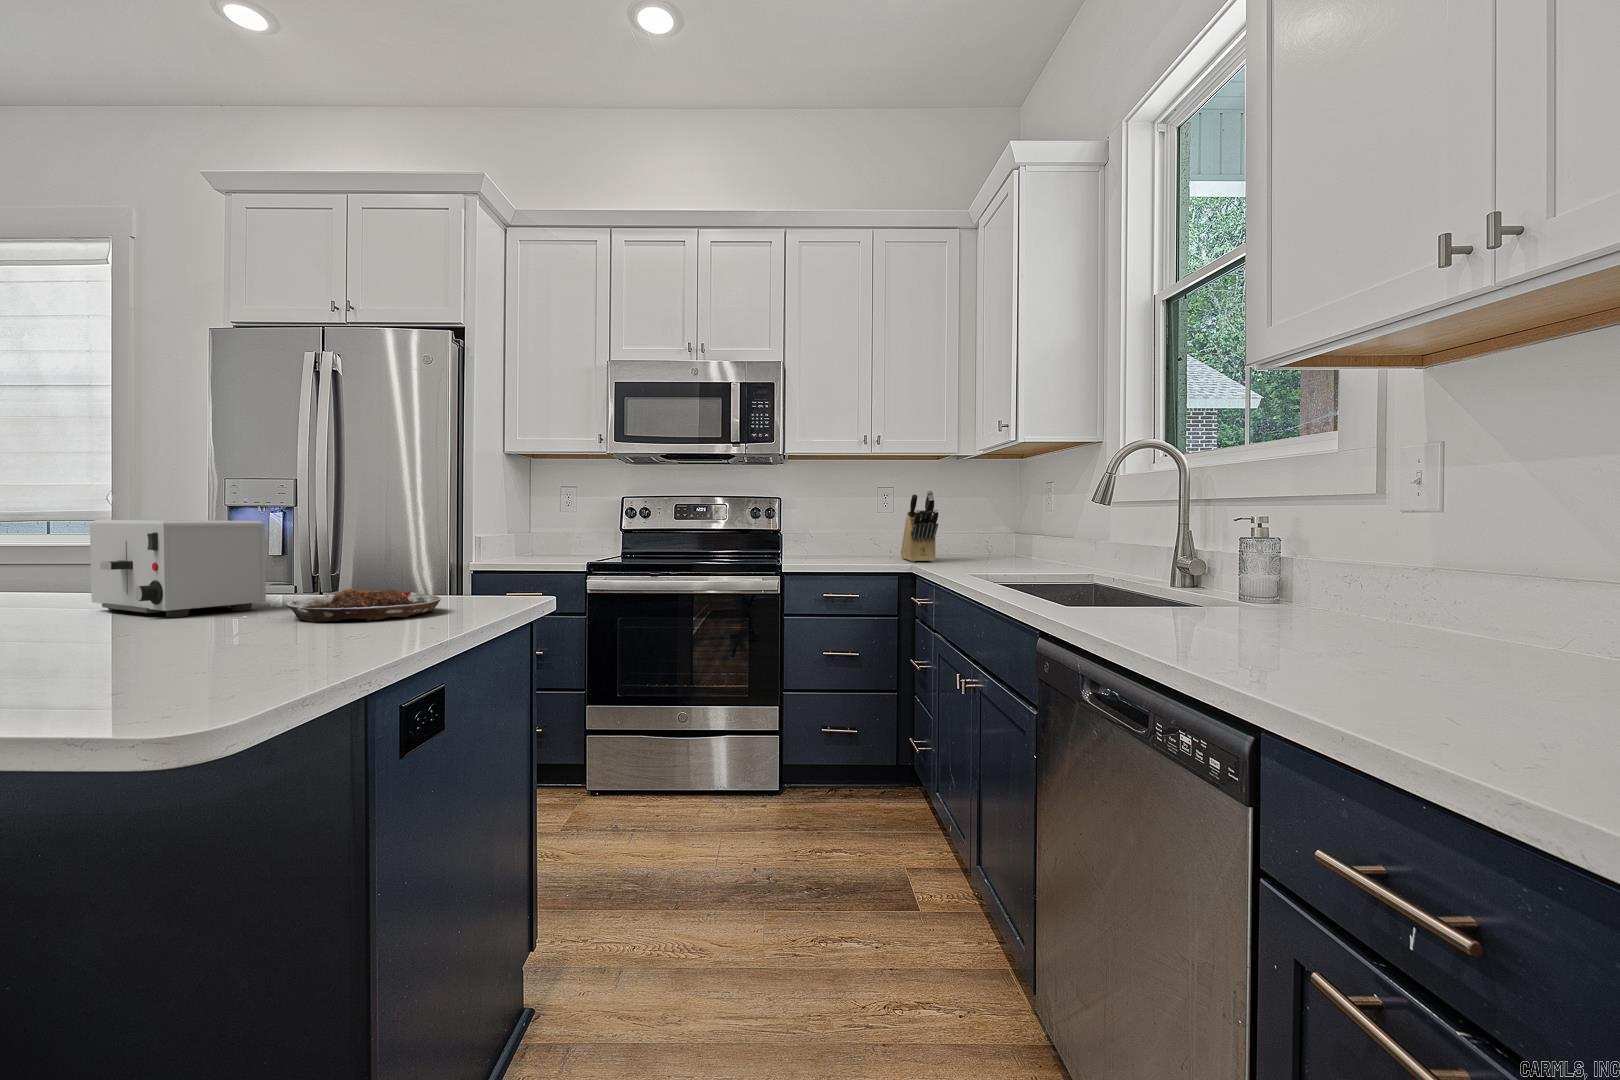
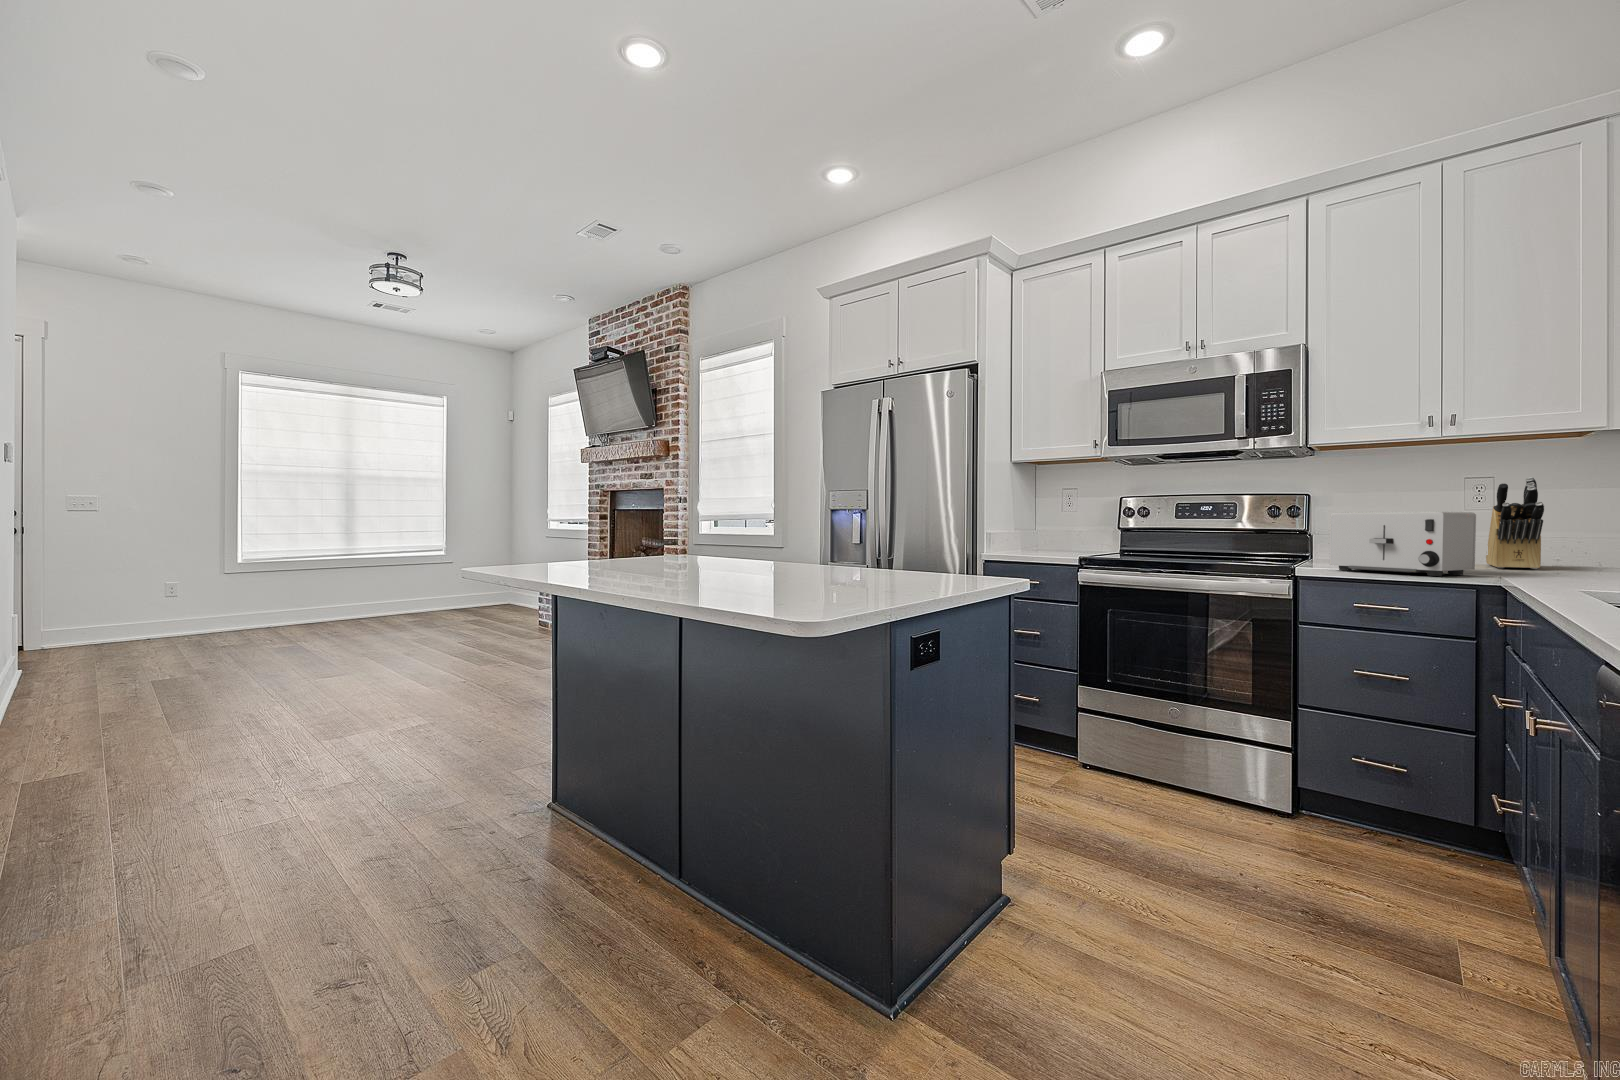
toaster: present [90,520,266,617] -> present [1330,512,1476,576]
plate: present [286,589,441,623] -> none [856,564,950,585]

